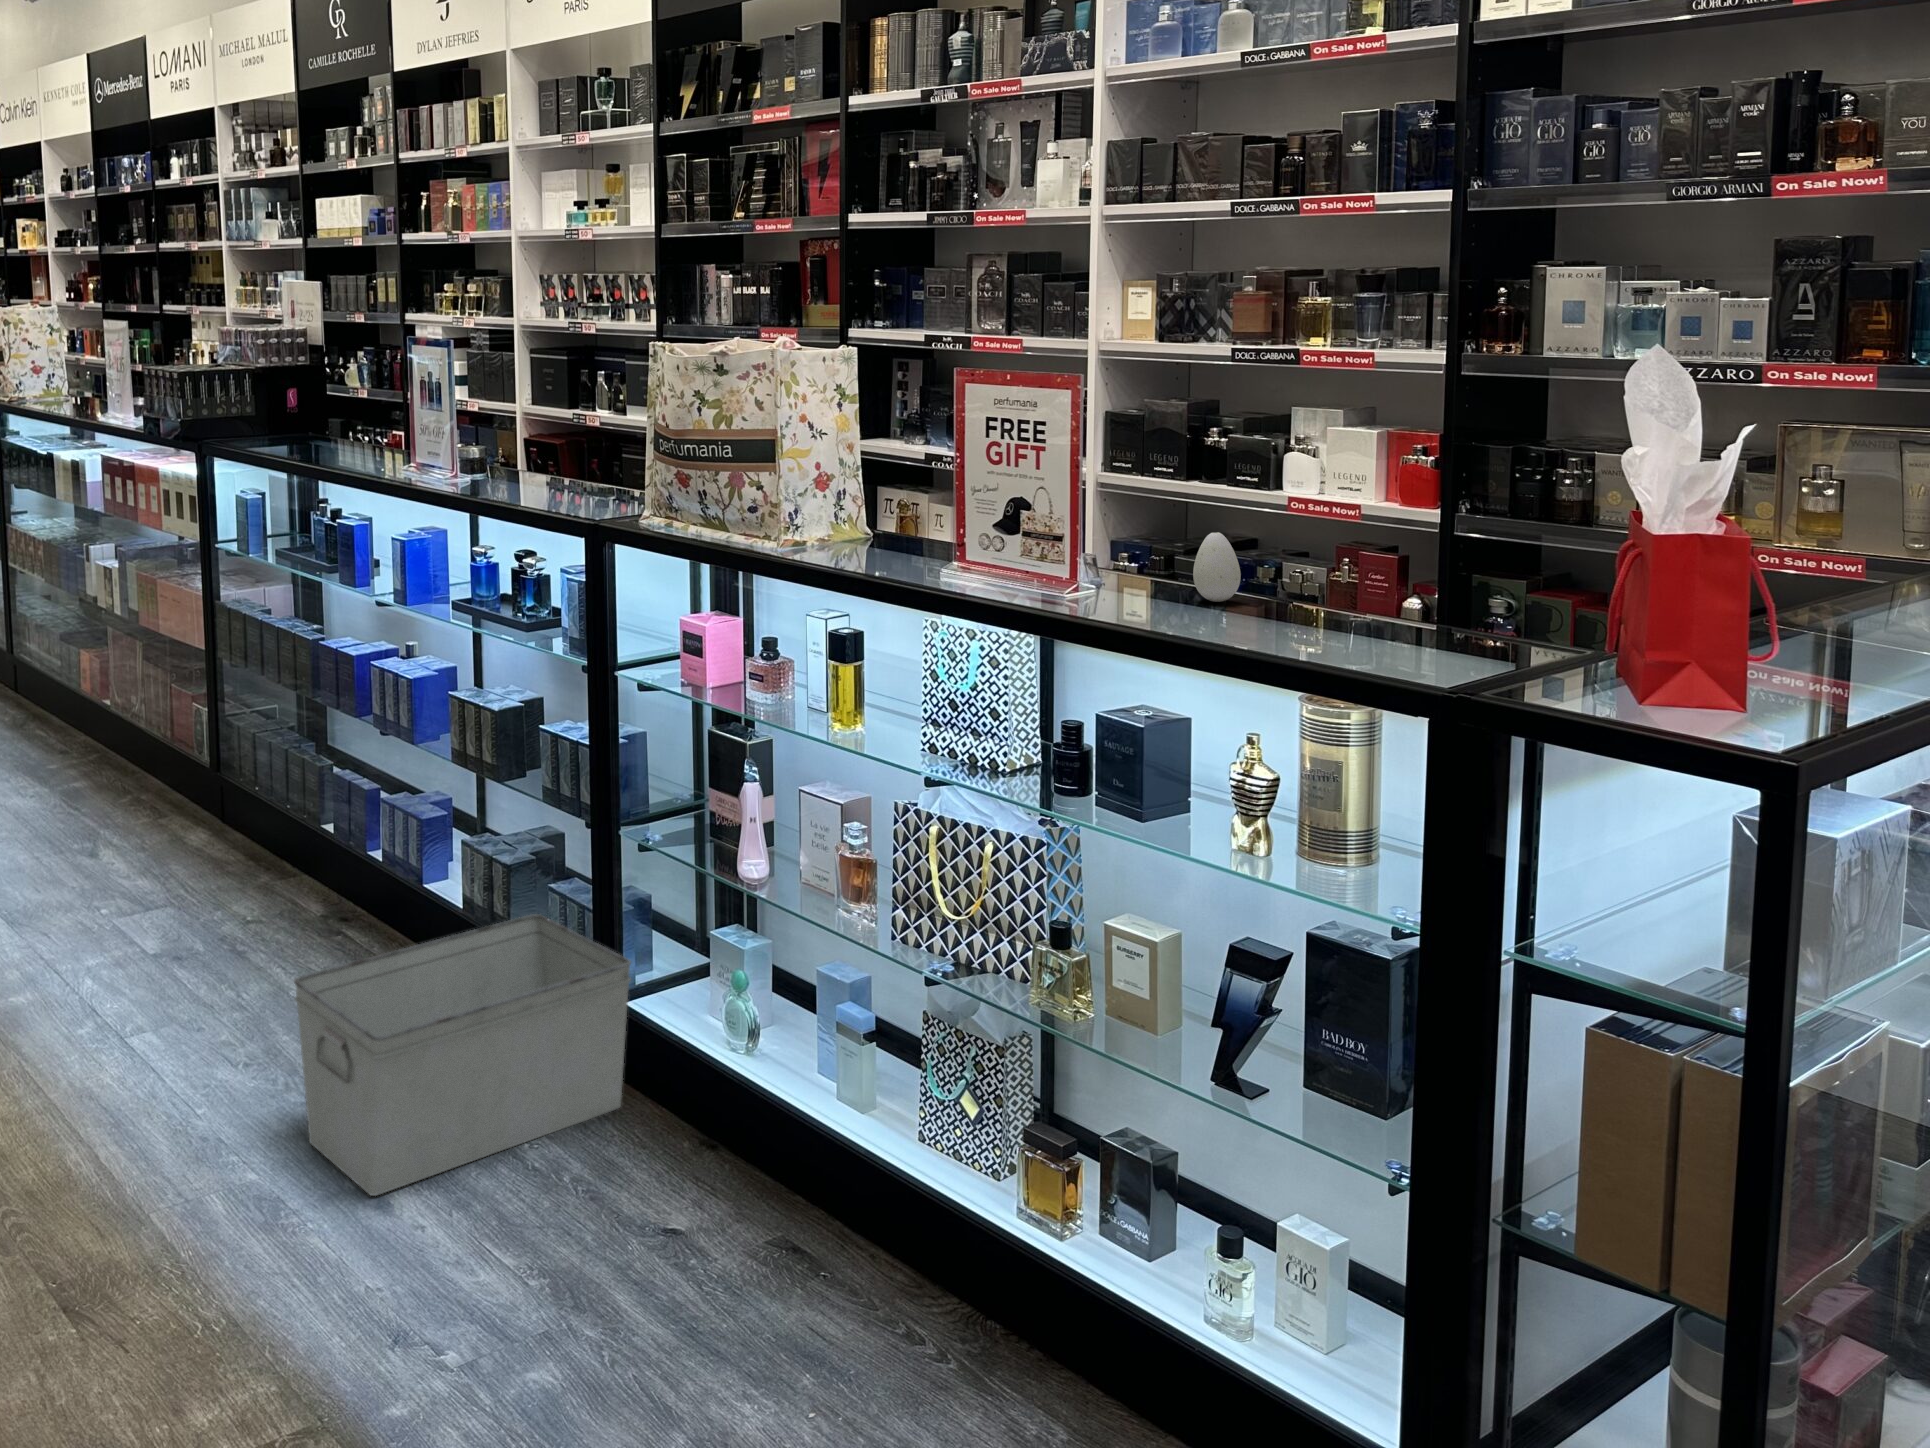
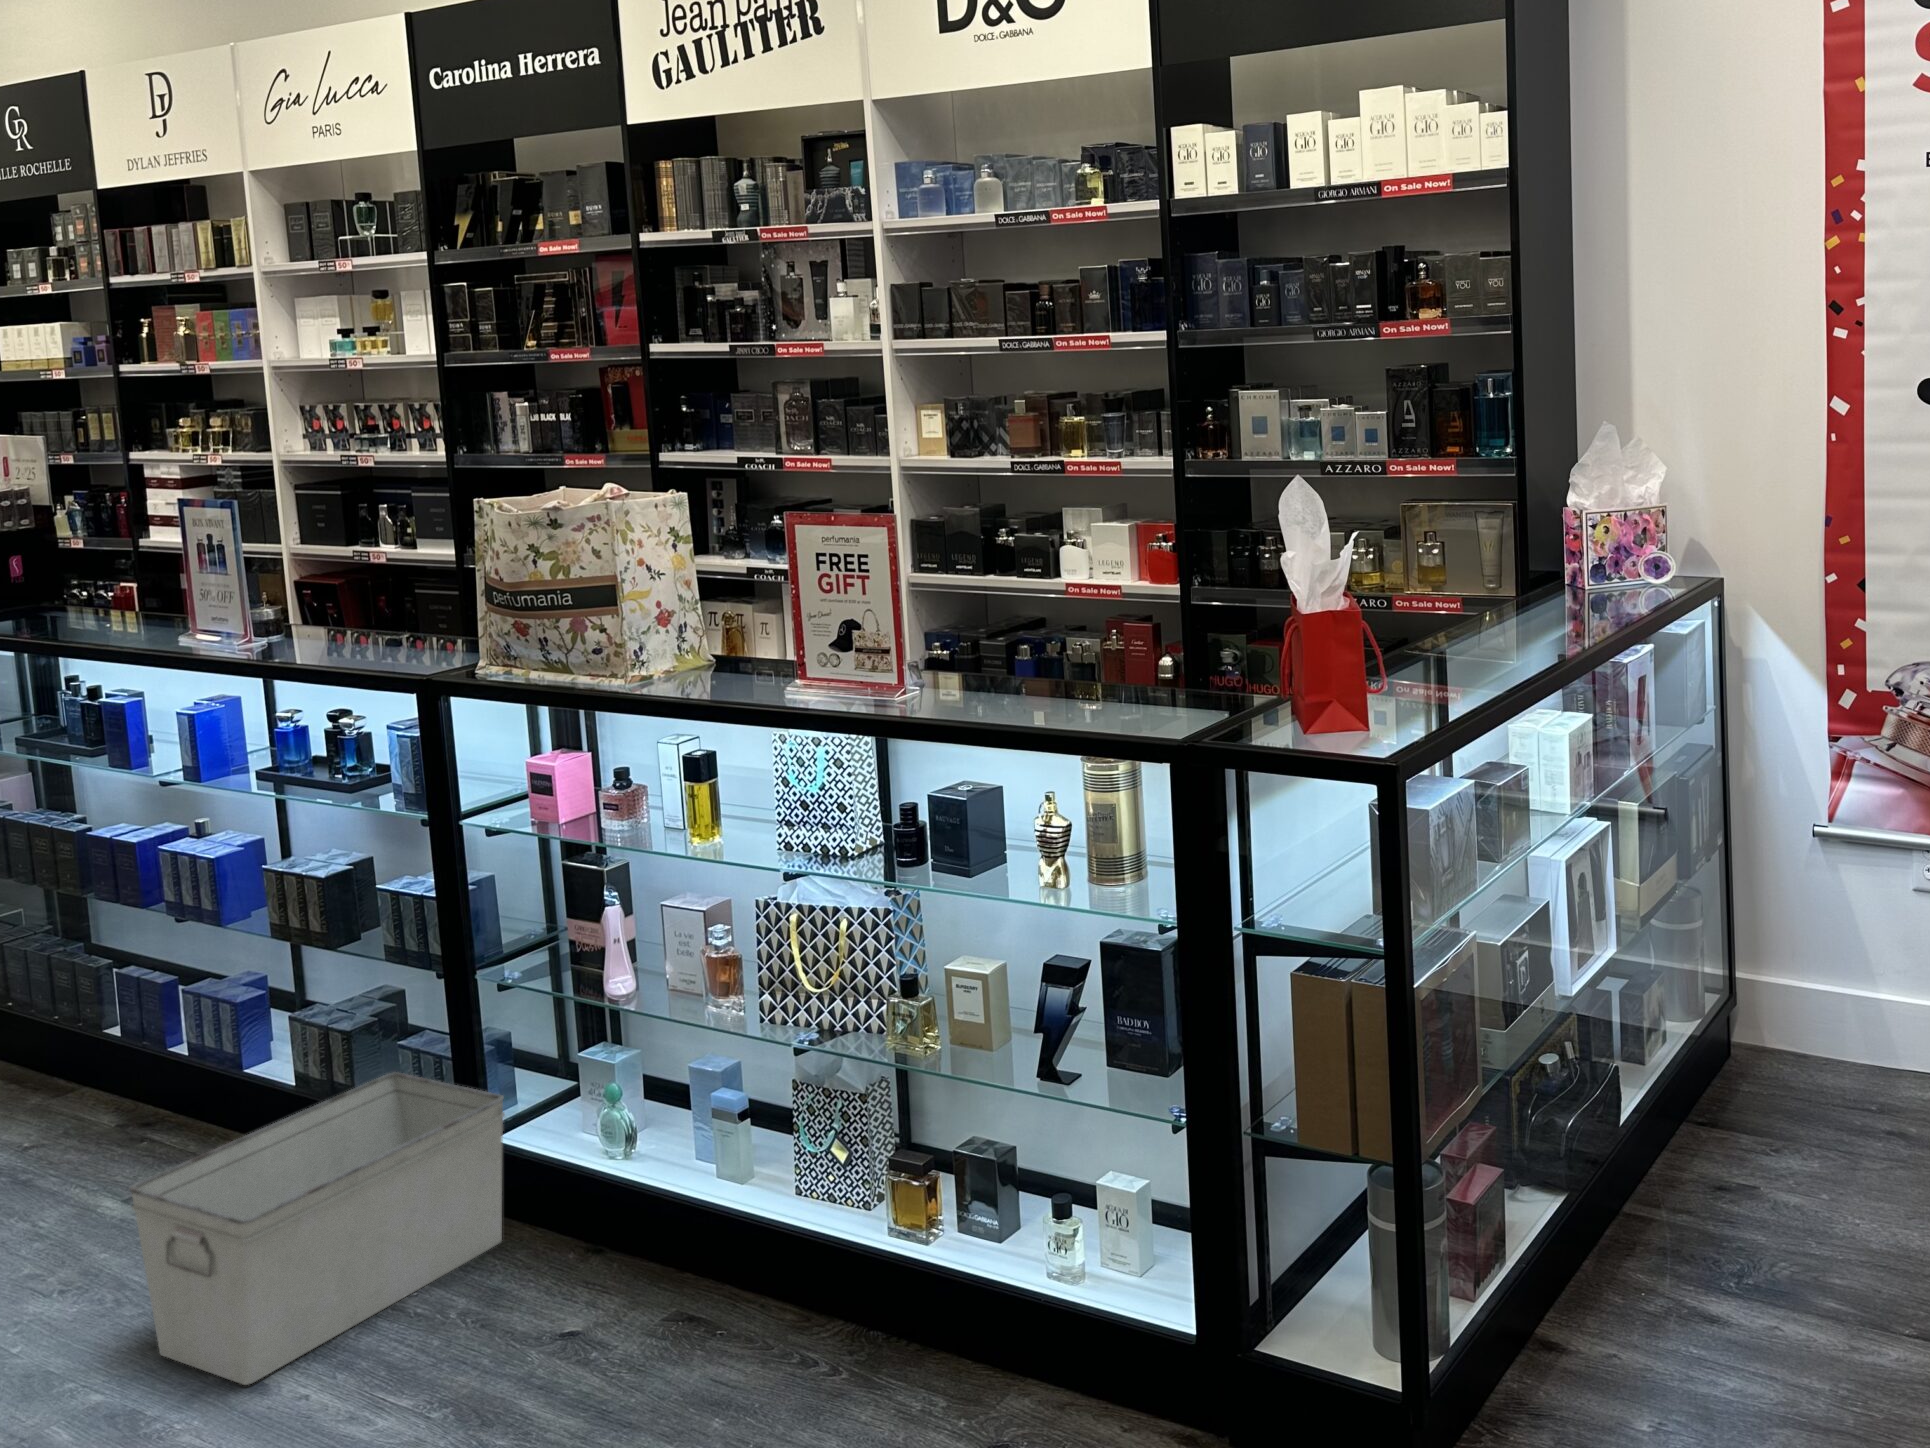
decorative egg: present [1193,532,1241,602] -> none [992,636,1028,692]

